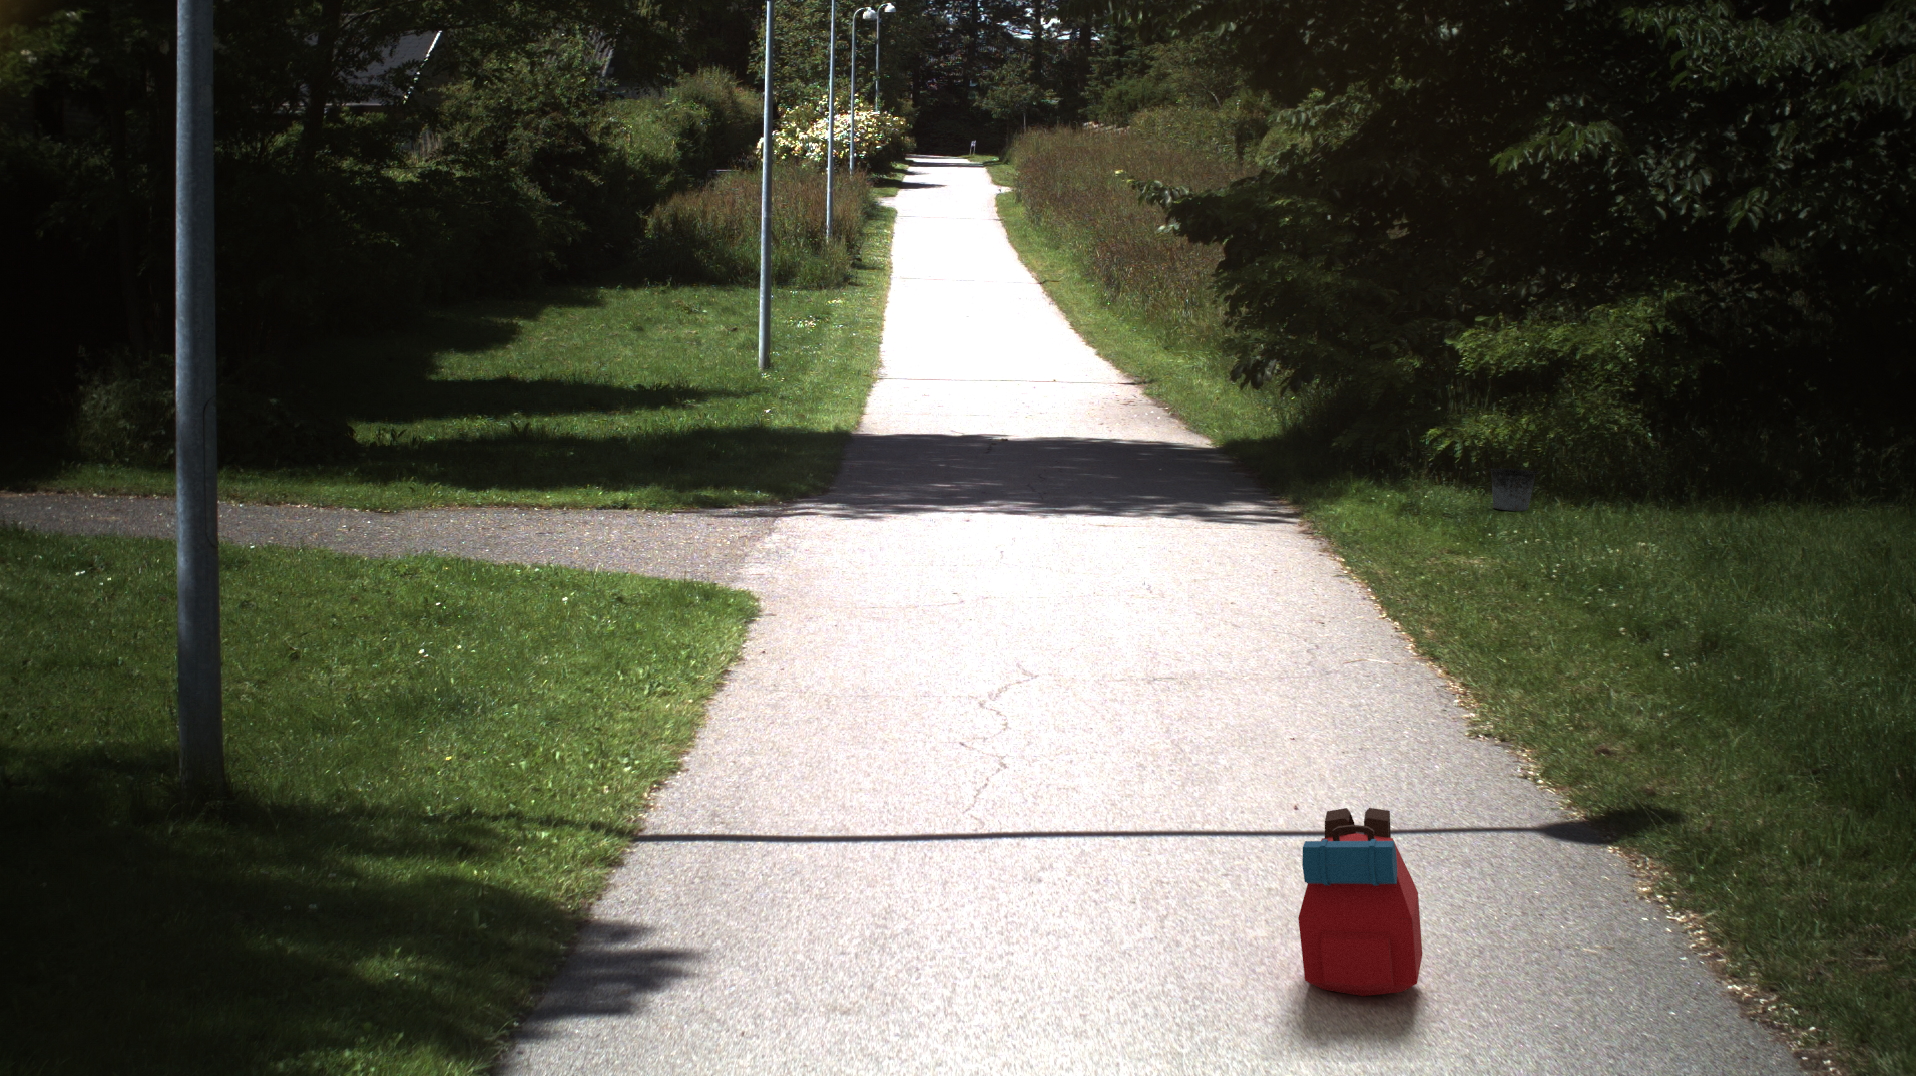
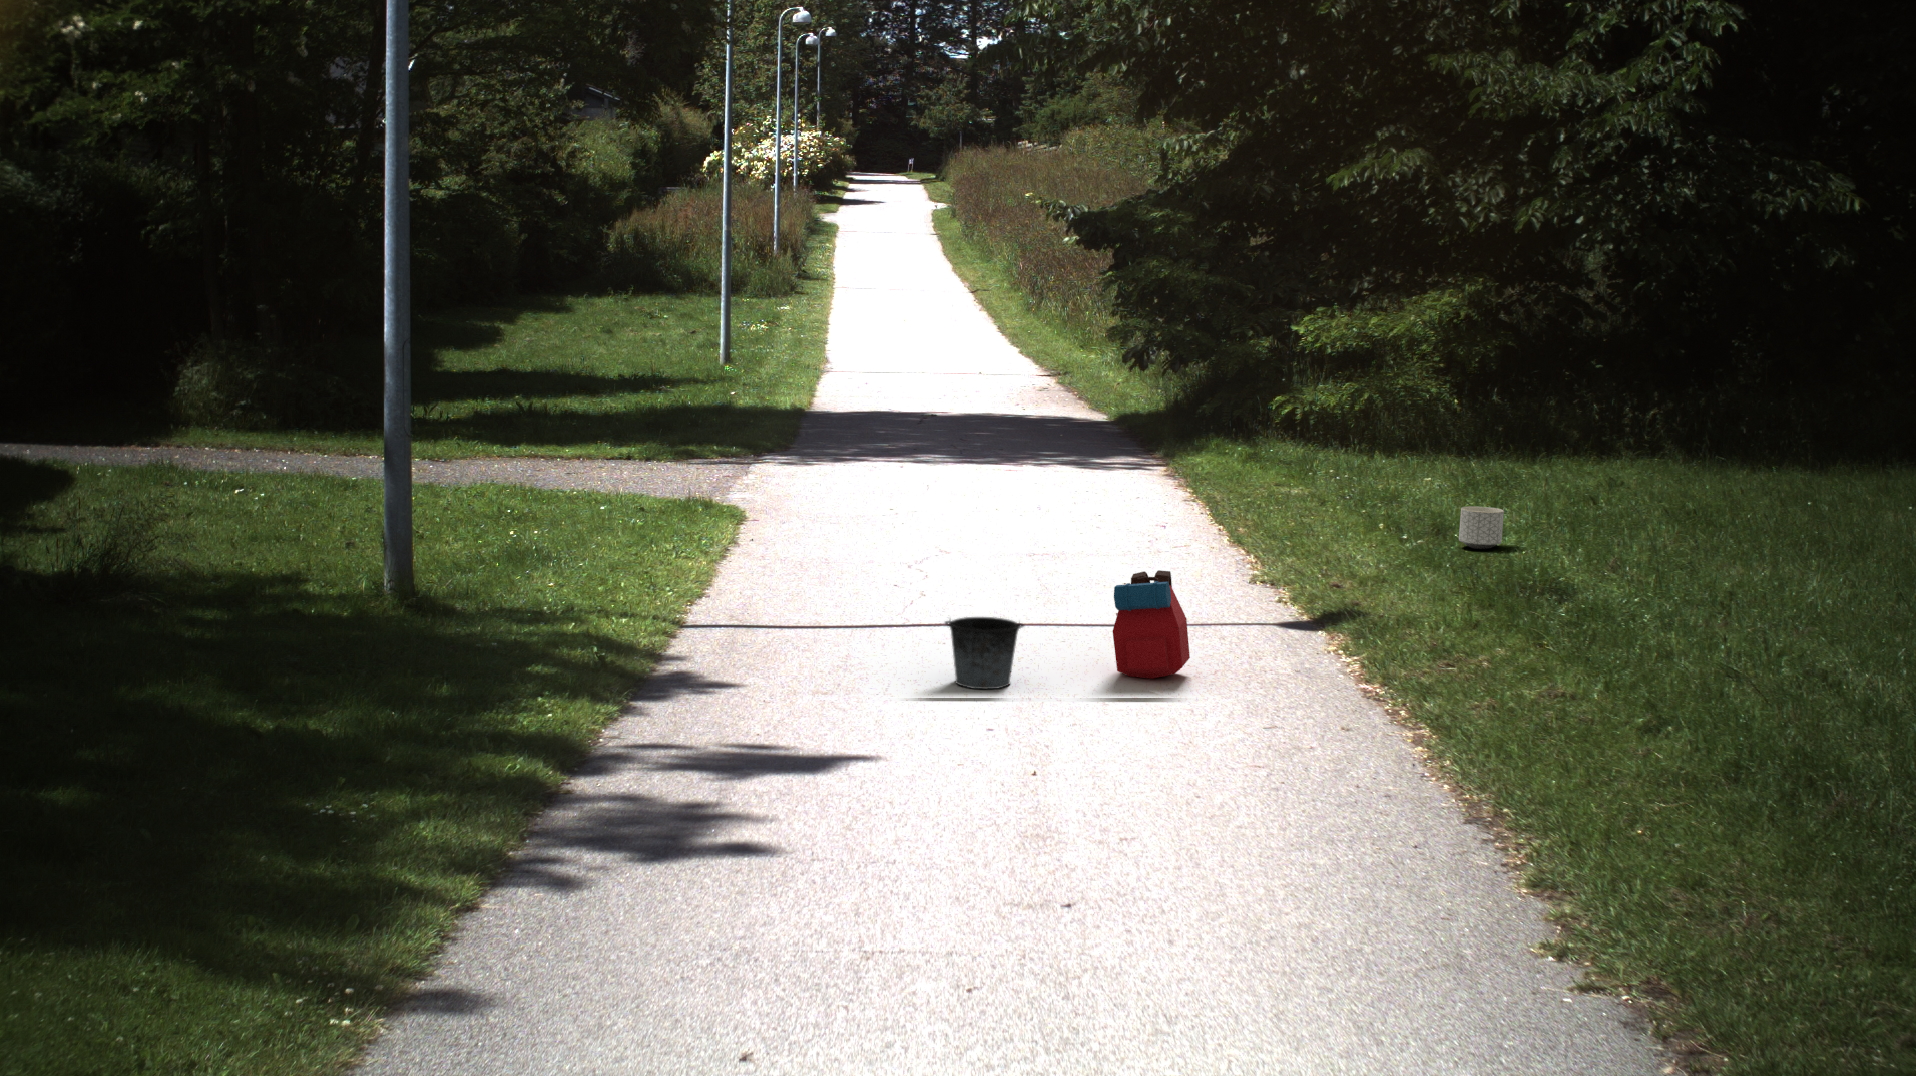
bucket: present [1489,468,1540,511] -> present [945,617,1024,689]
planter: none [1746,626,1815,690] -> present [1459,507,1504,549]

